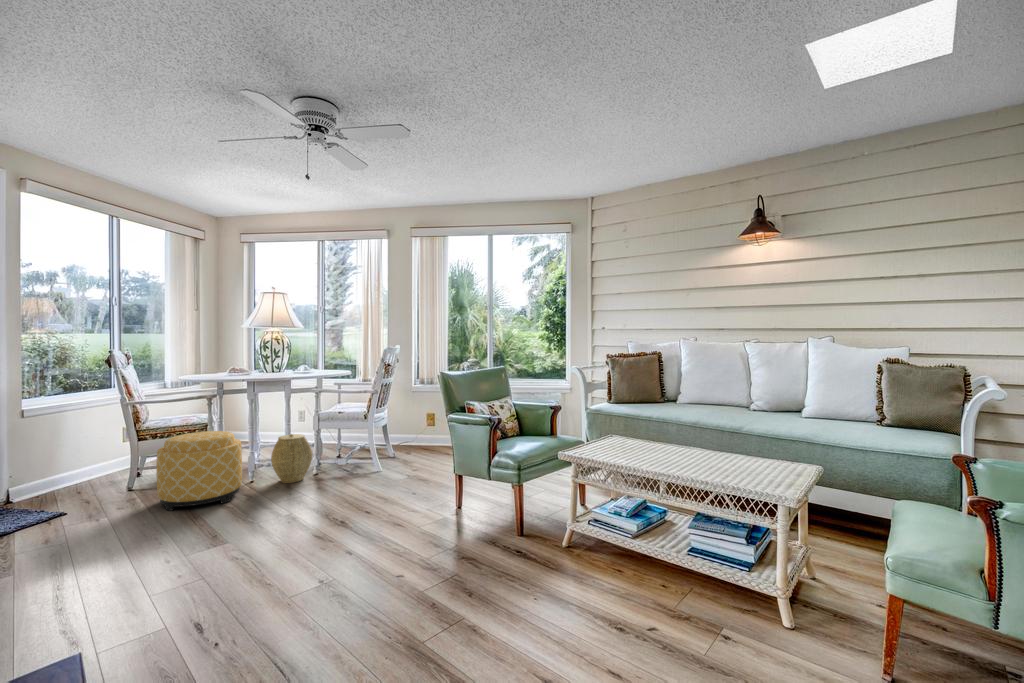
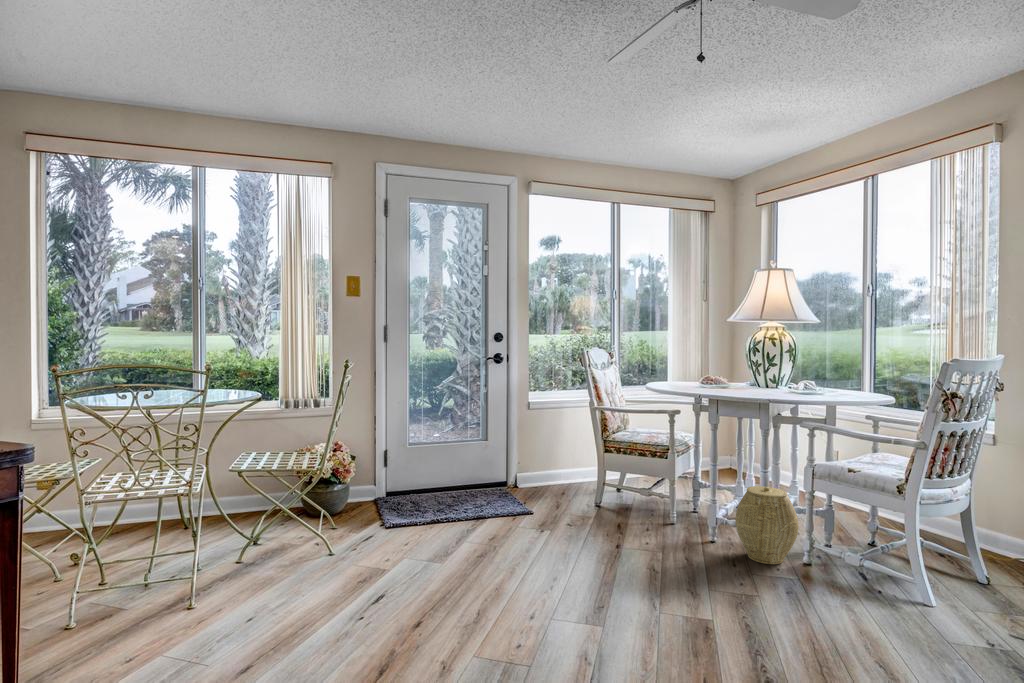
ottoman: present [156,431,242,511] -> none [596,456,691,561]

